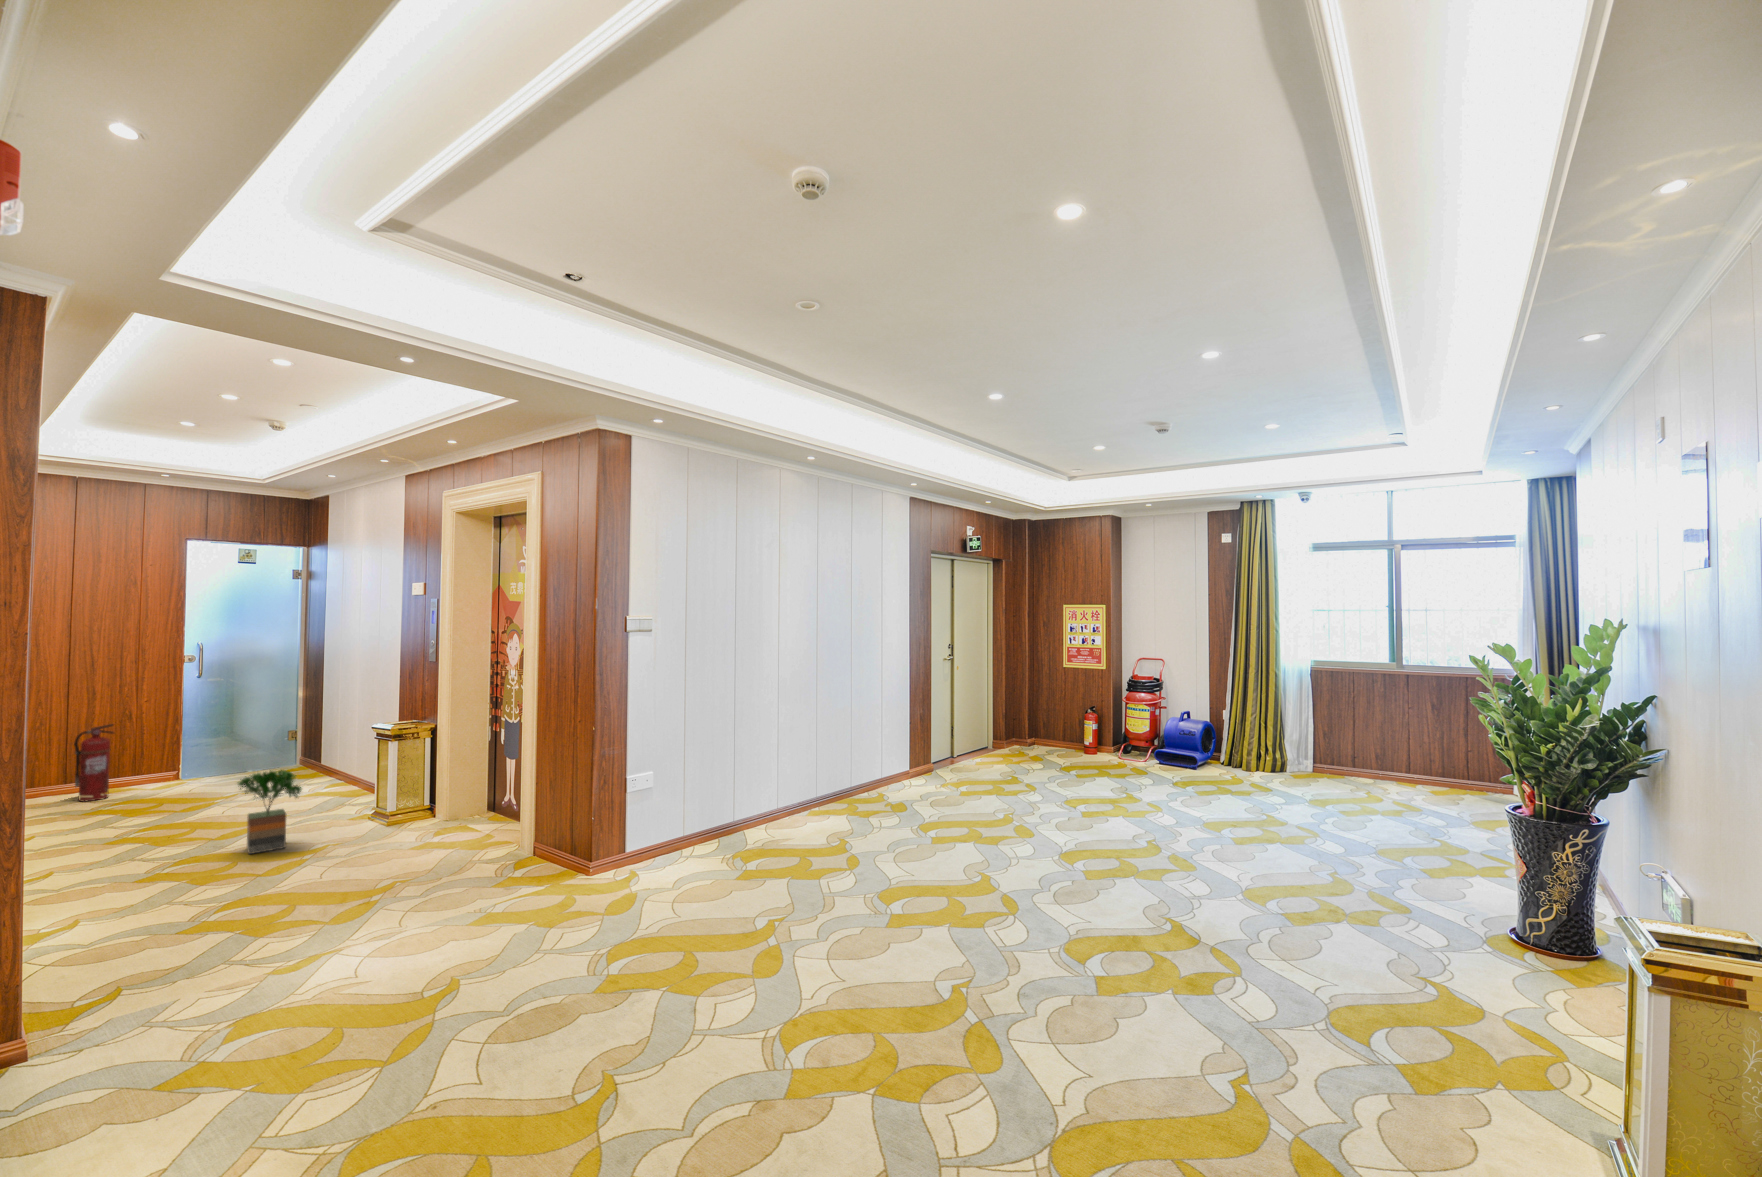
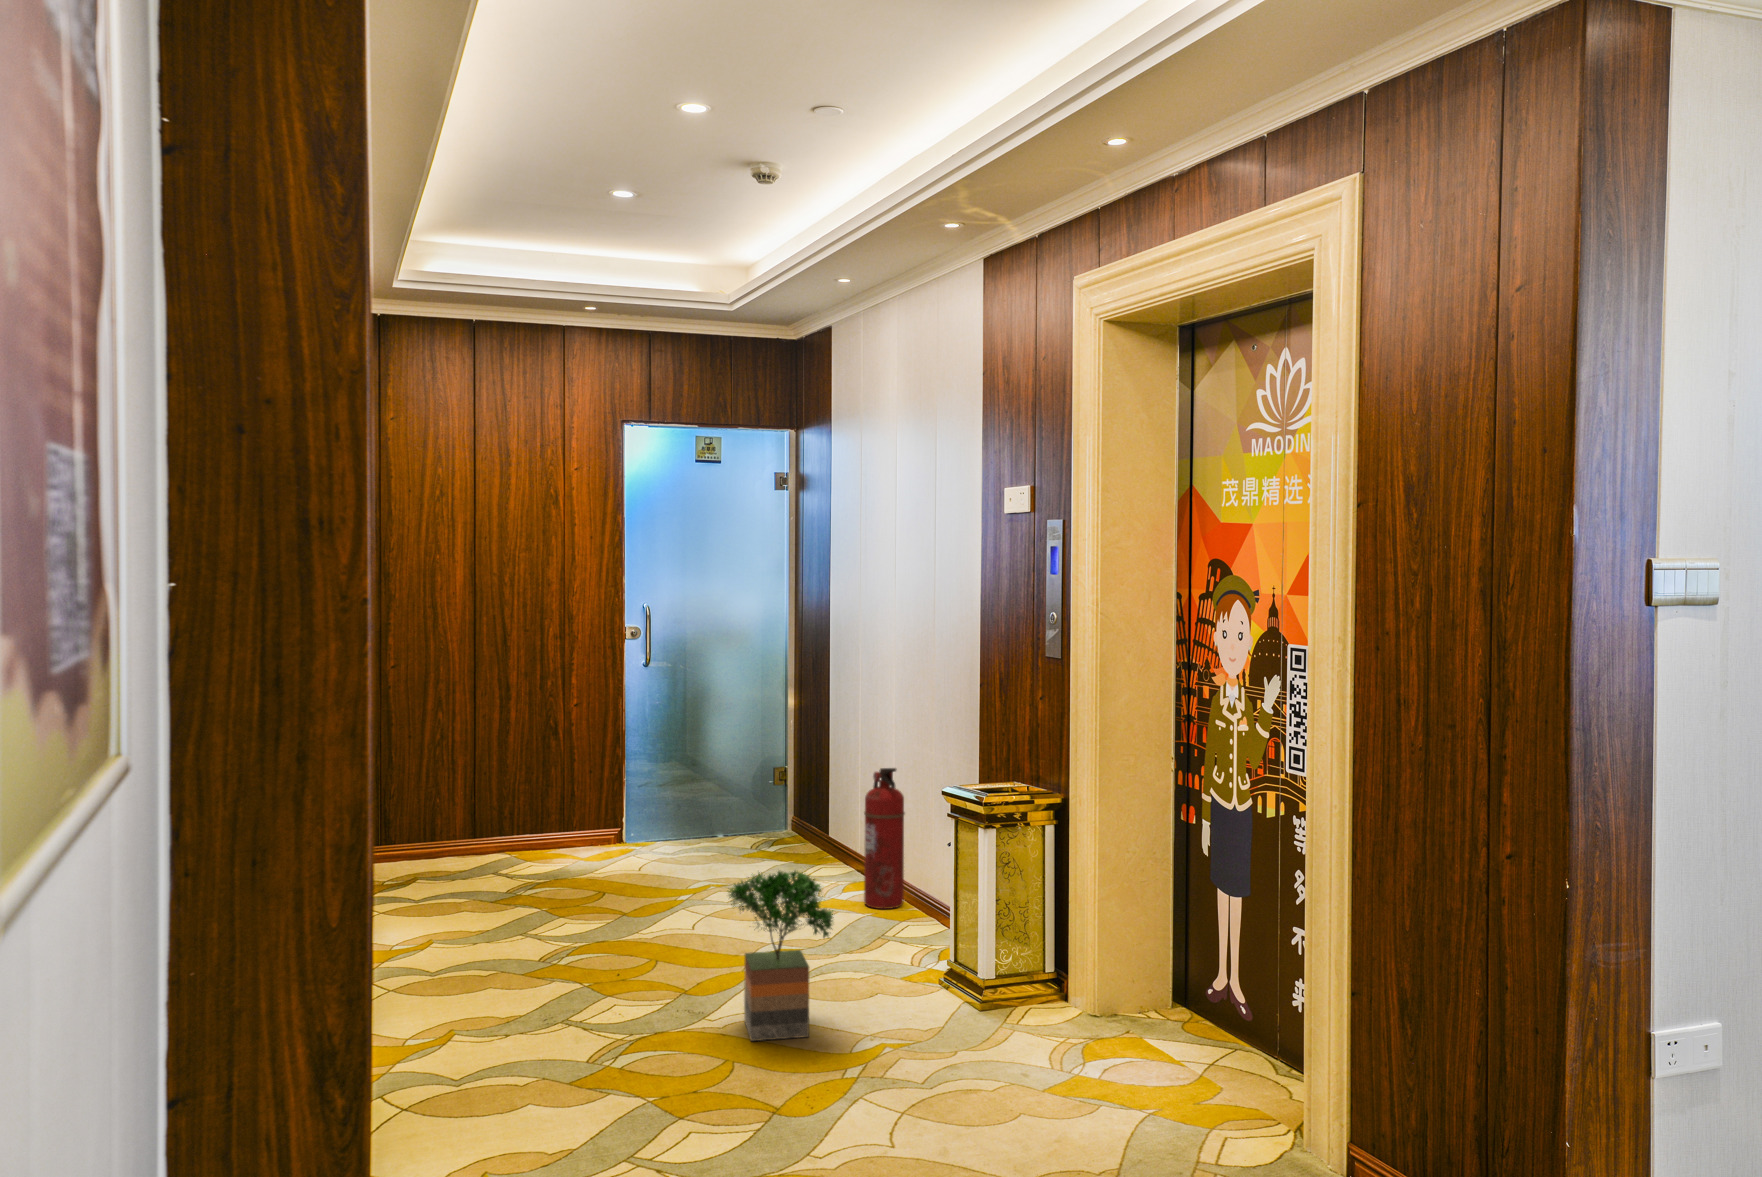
fire extinguisher: present [74,724,113,801] -> present [864,768,905,909]

